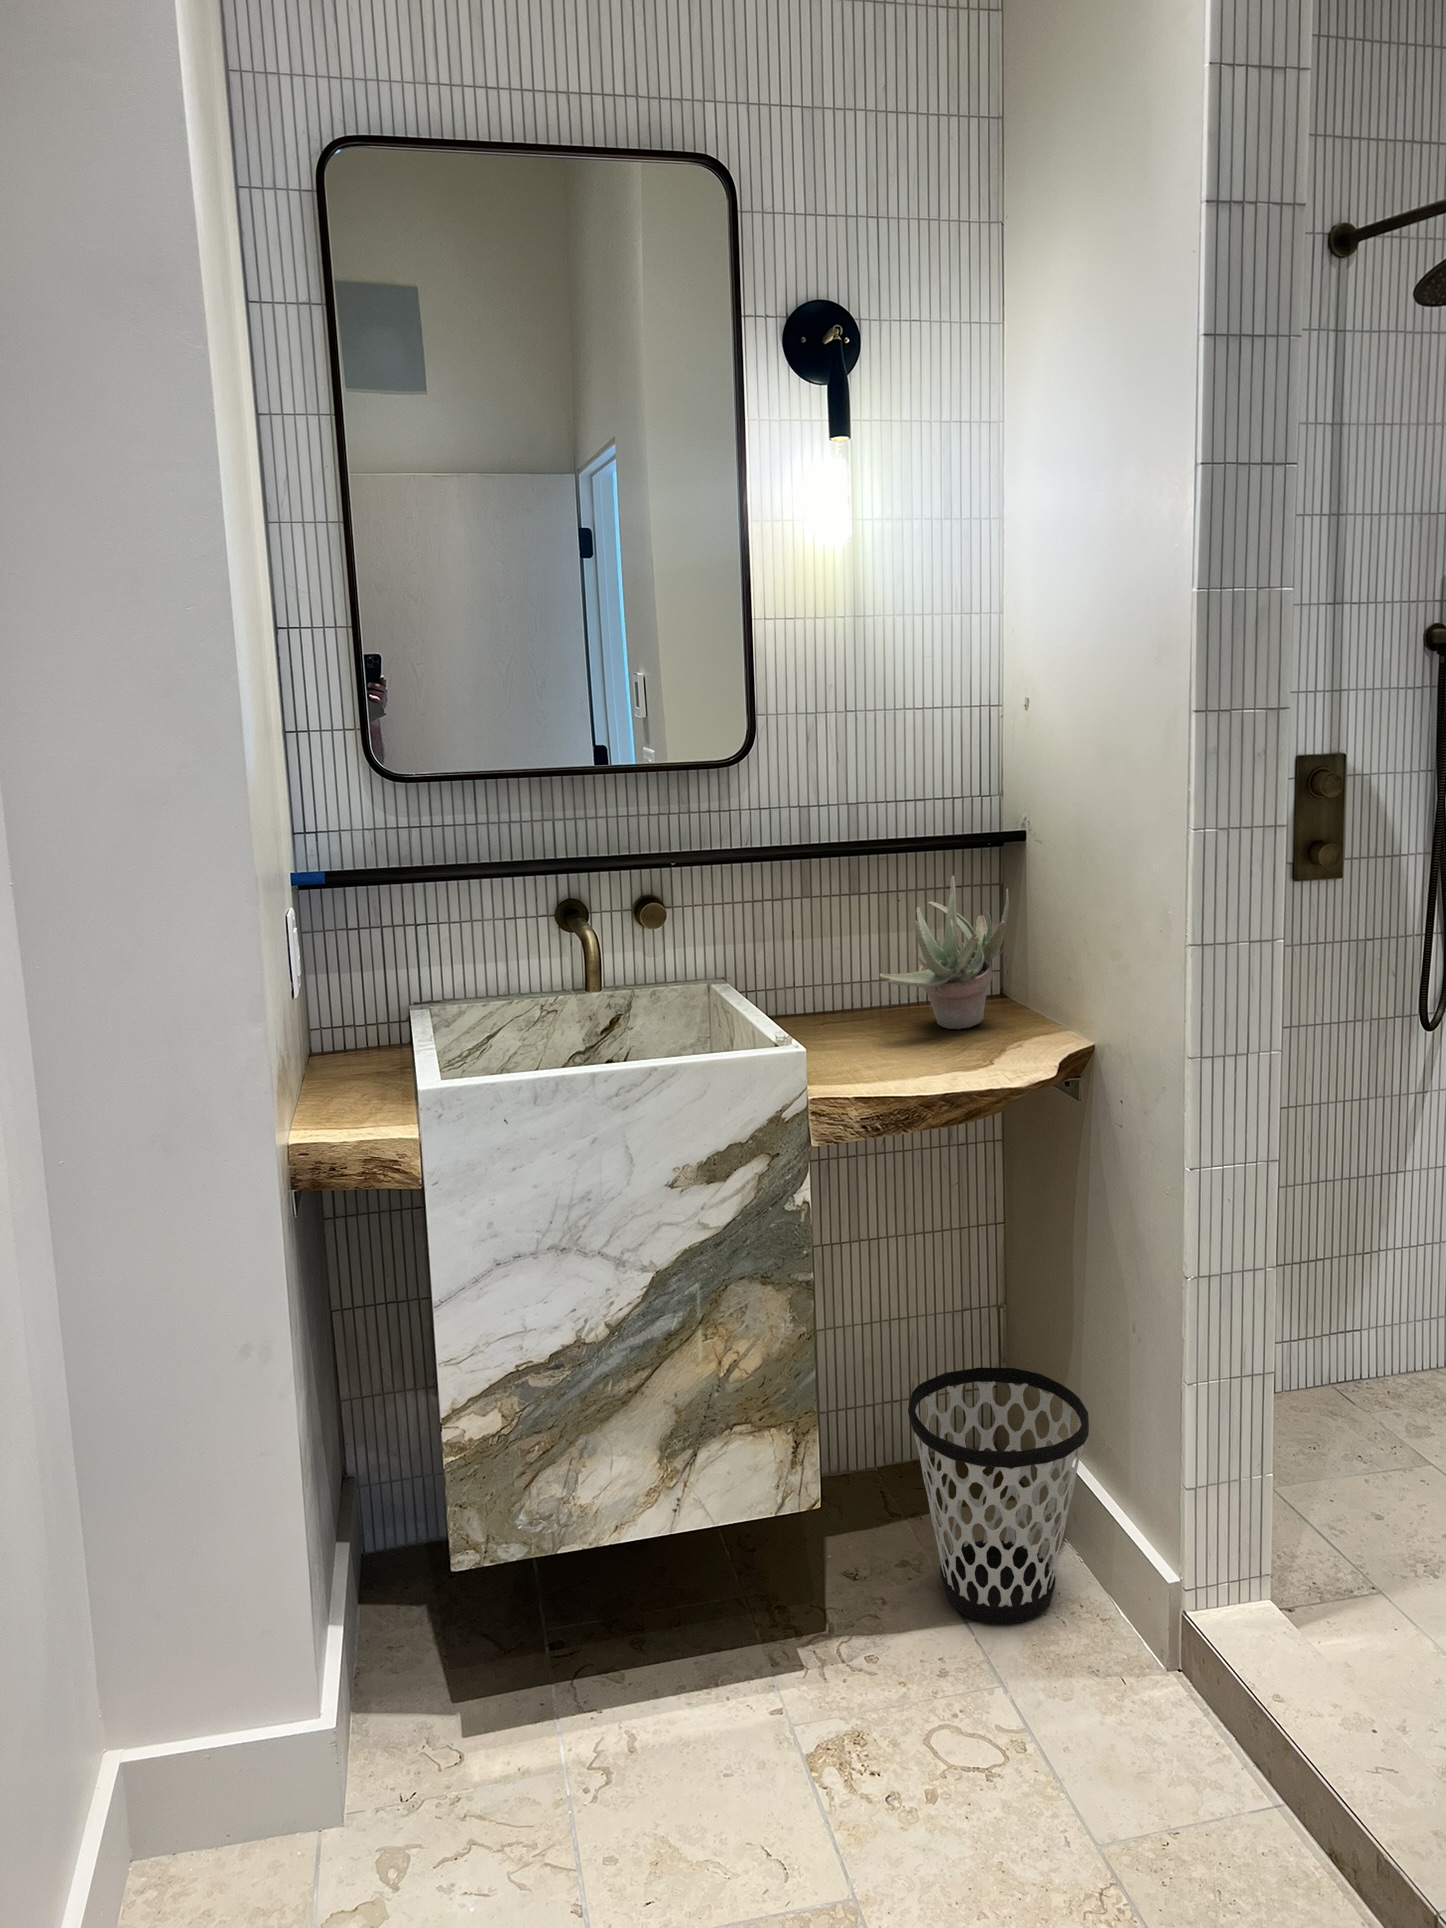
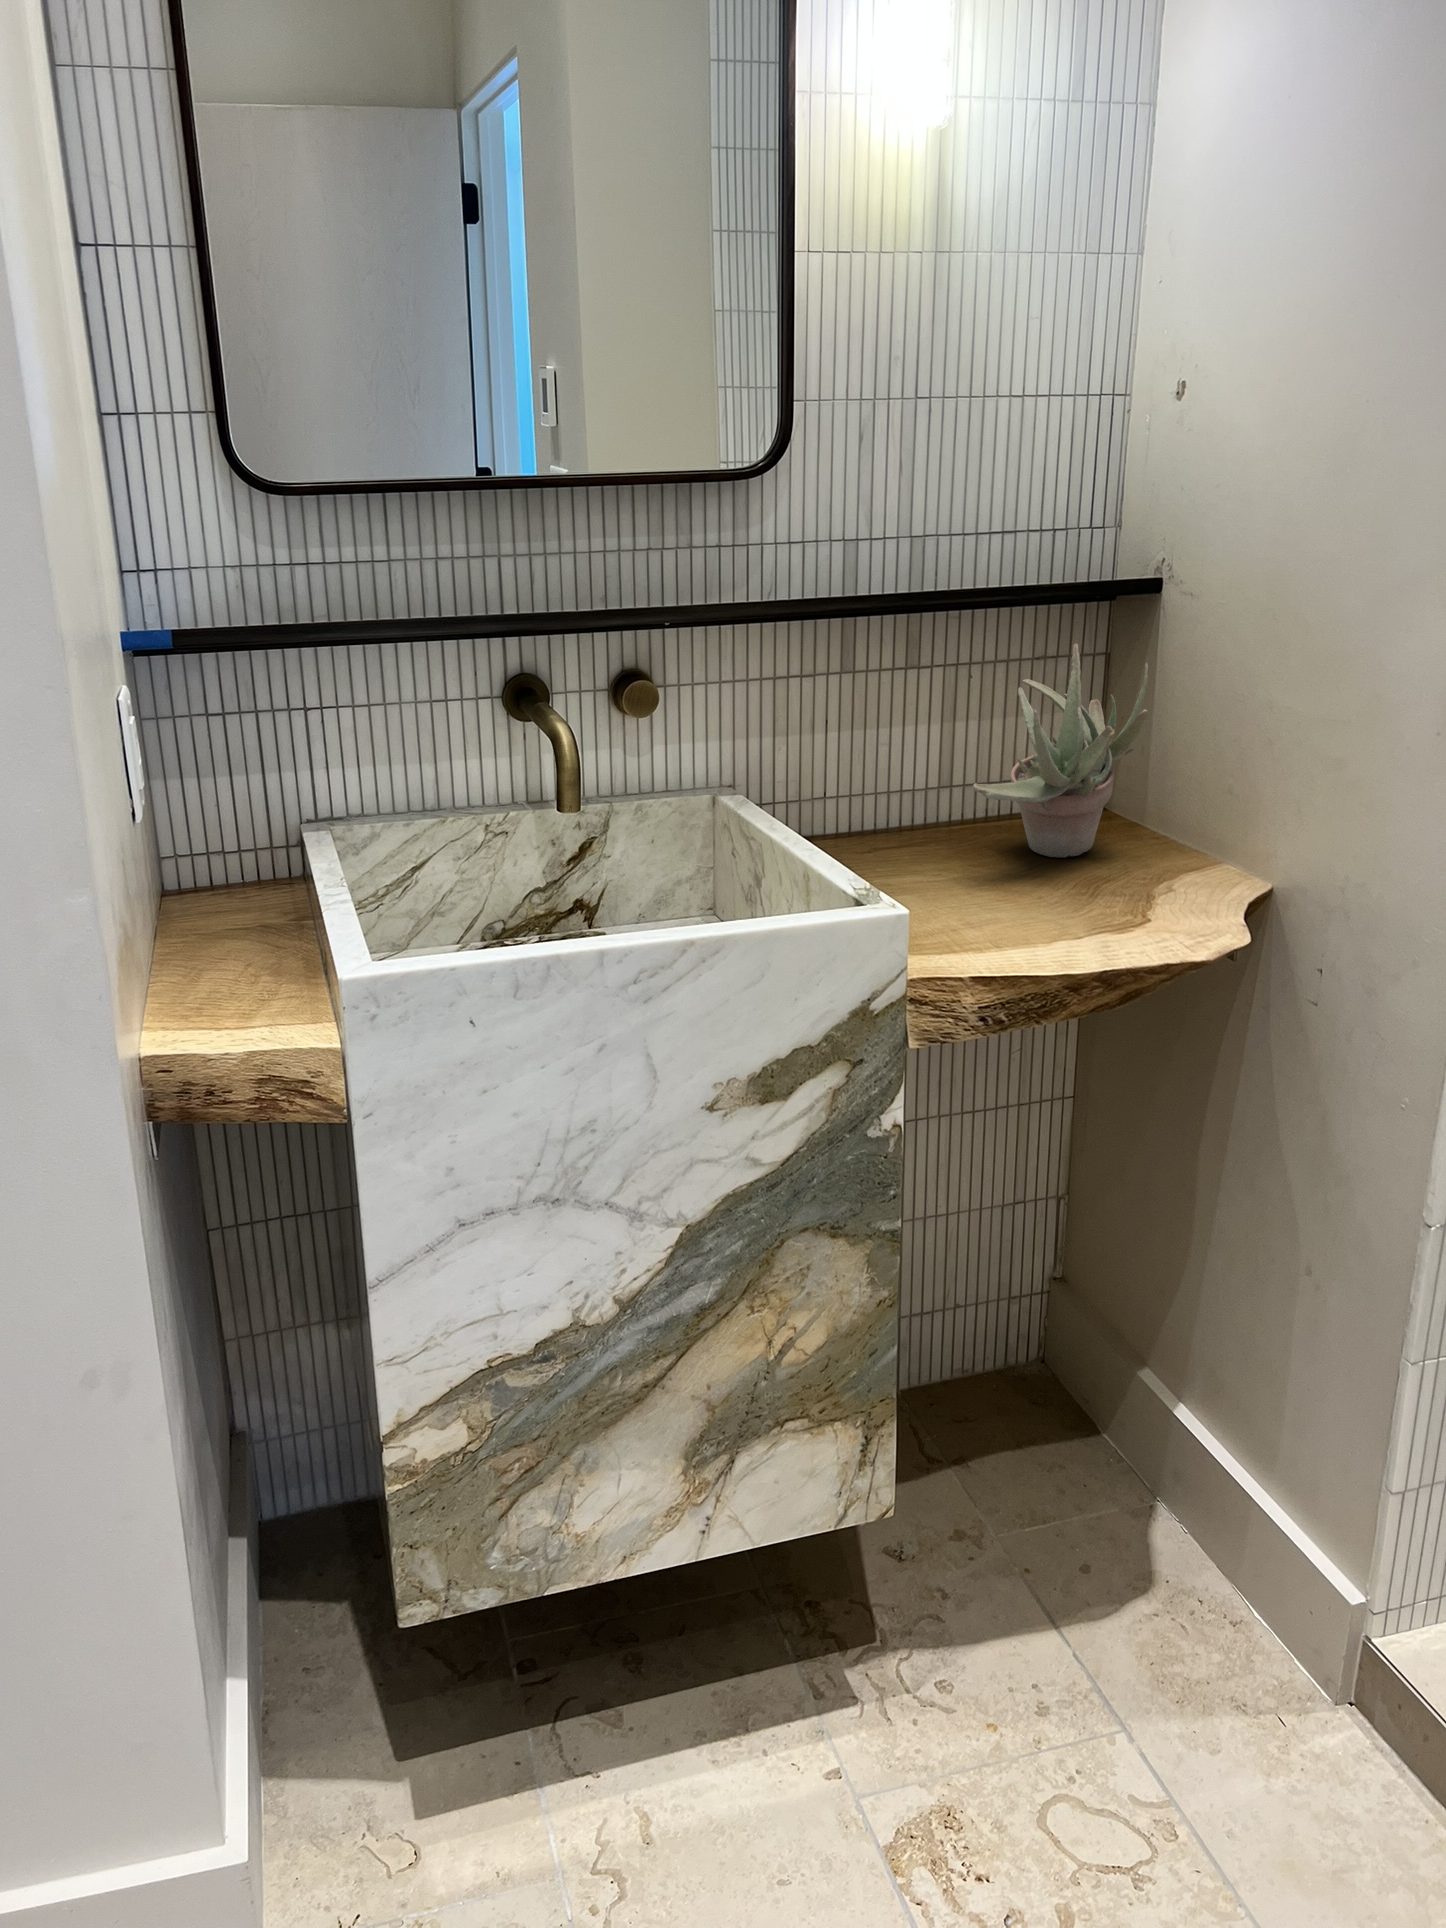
wastebasket: present [908,1368,1089,1623] -> none [988,1300,1238,1632]

